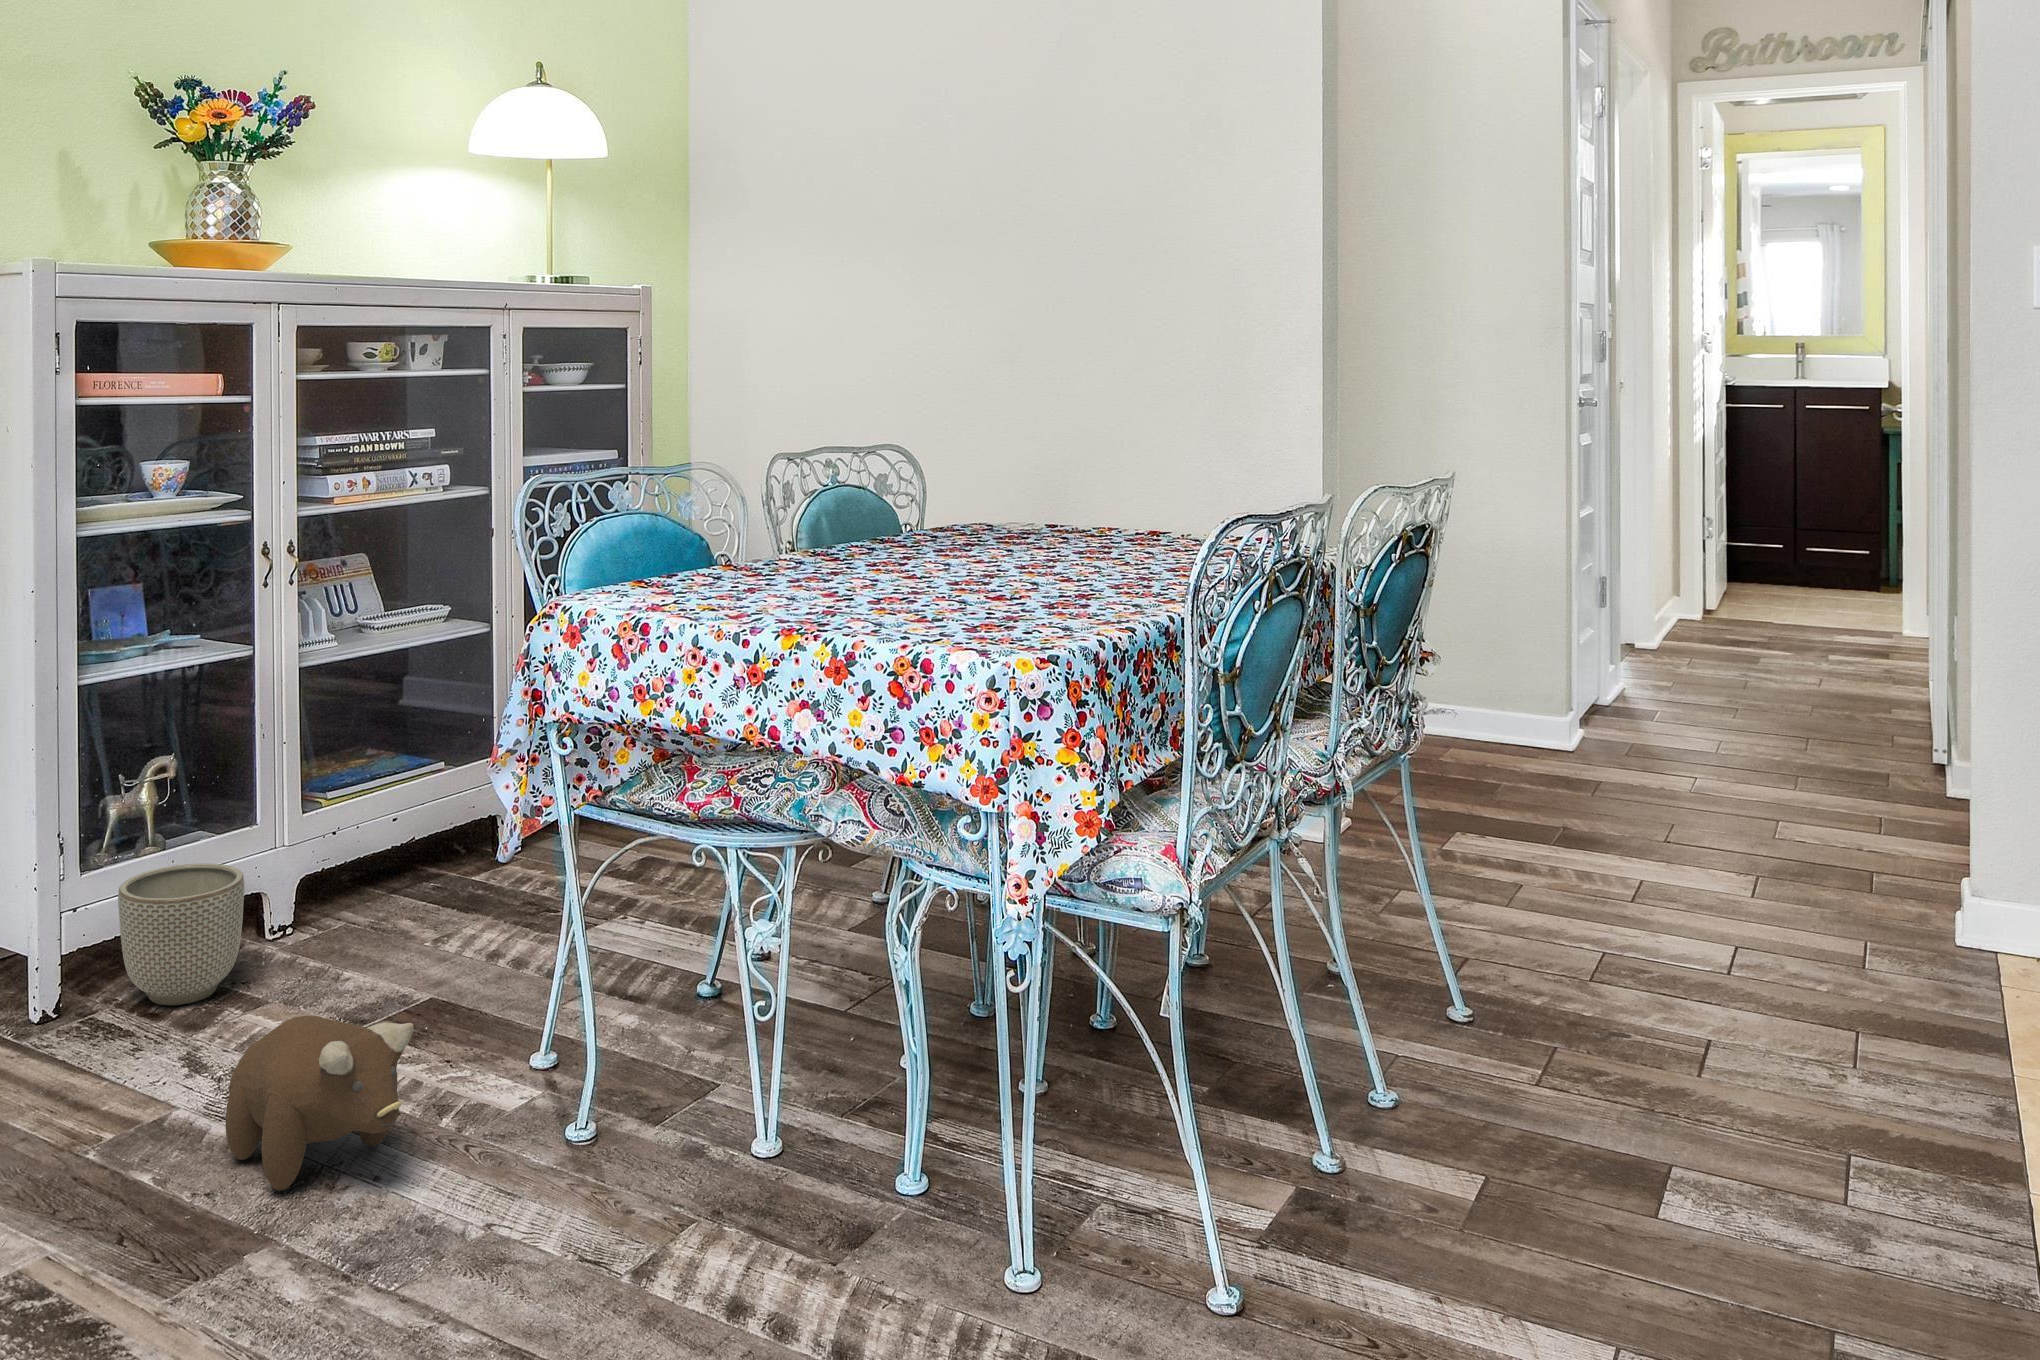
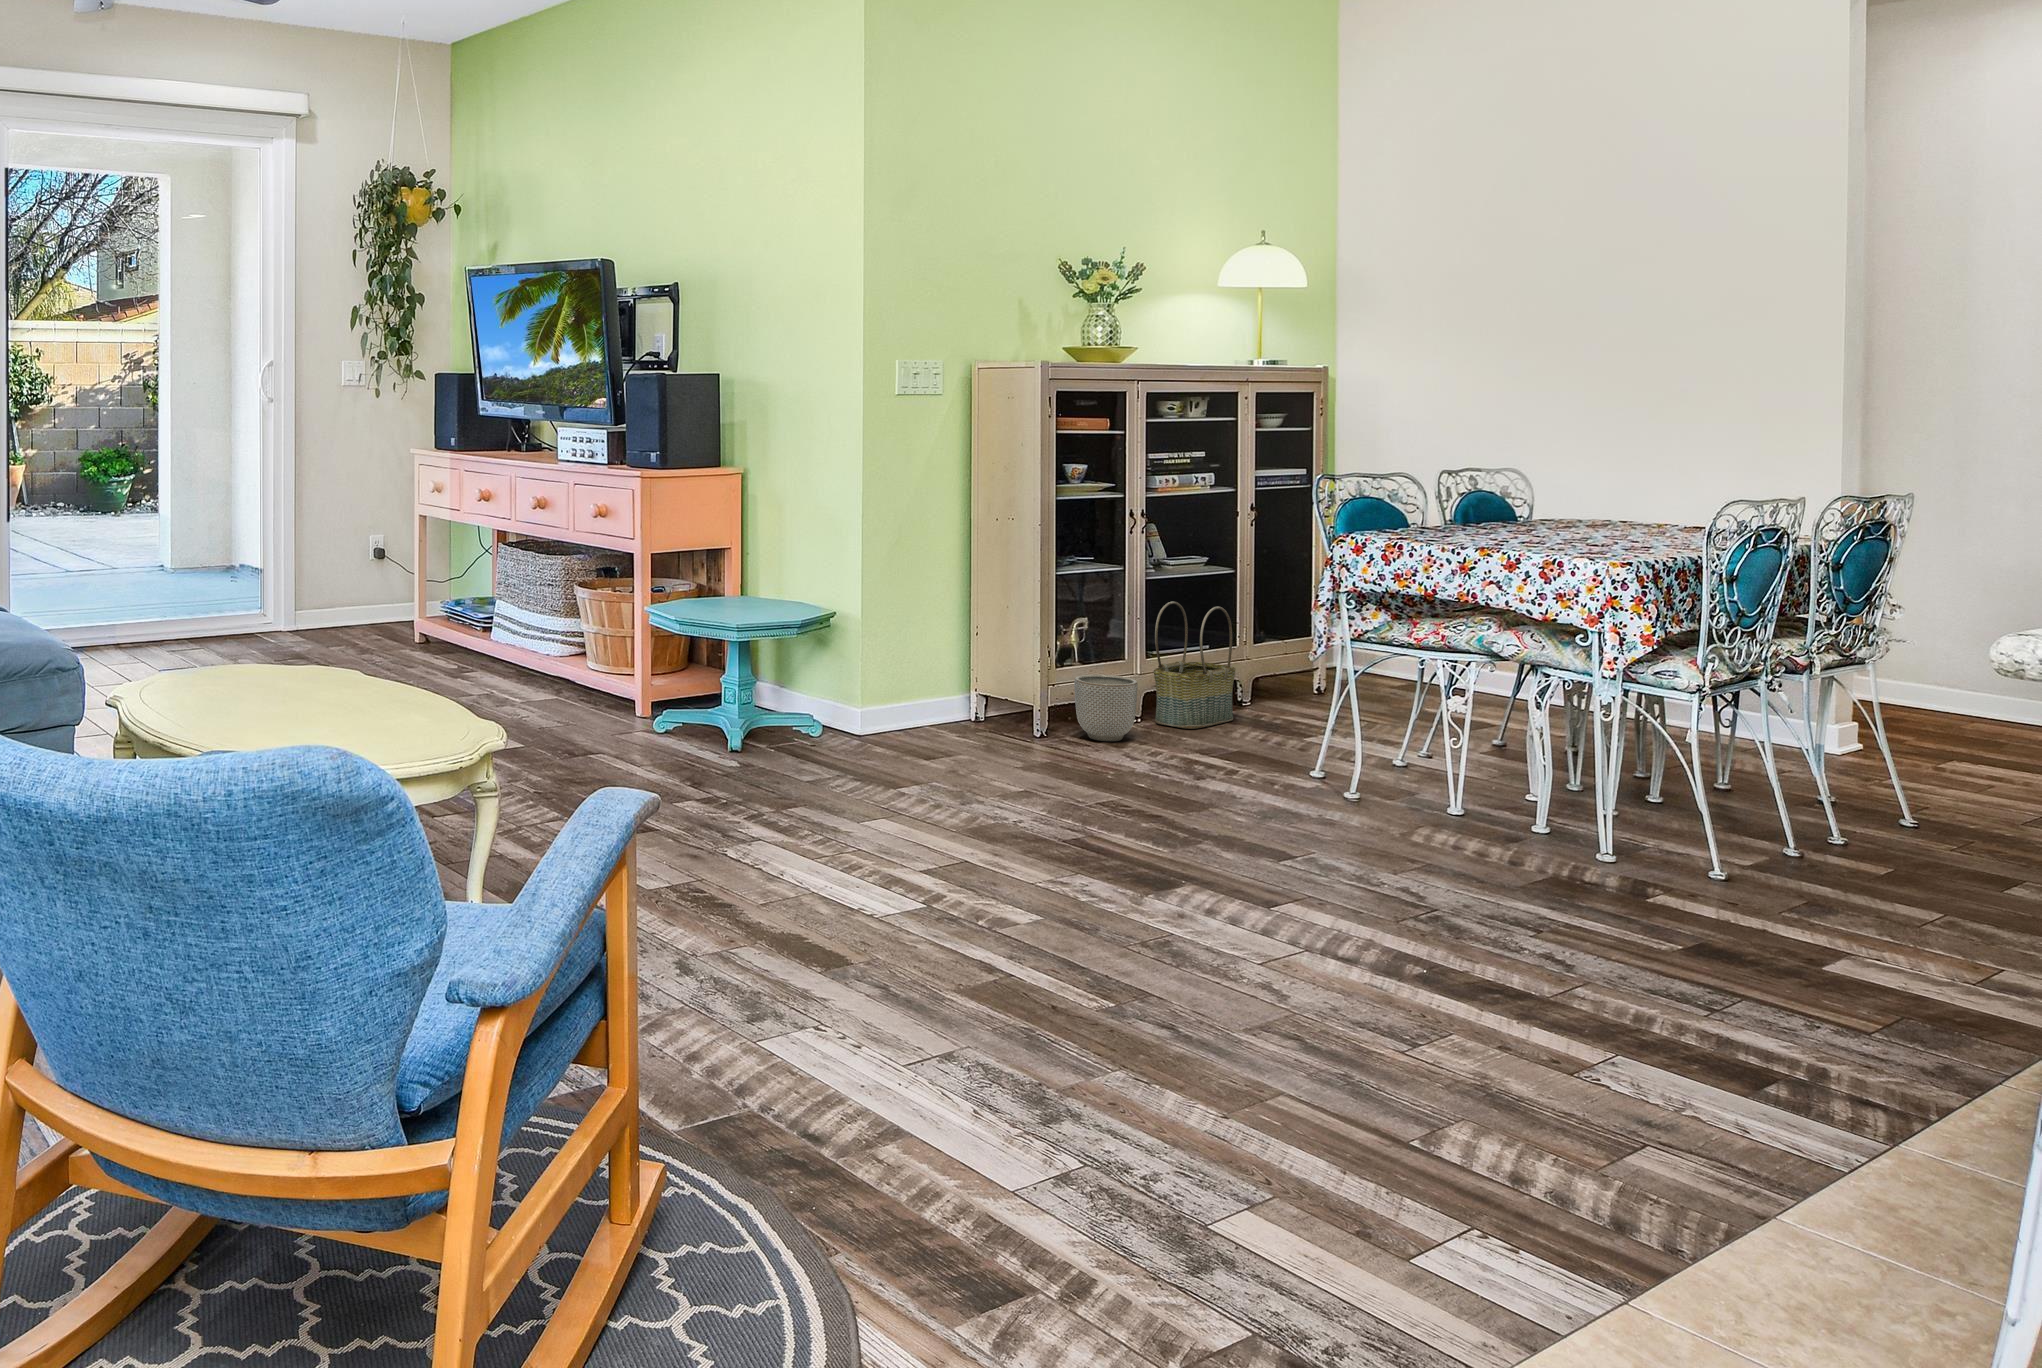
basket: none [313,697,469,935] -> present [1154,601,1235,729]
plush toy: present [226,1015,414,1191] -> none [1183,722,1280,794]

